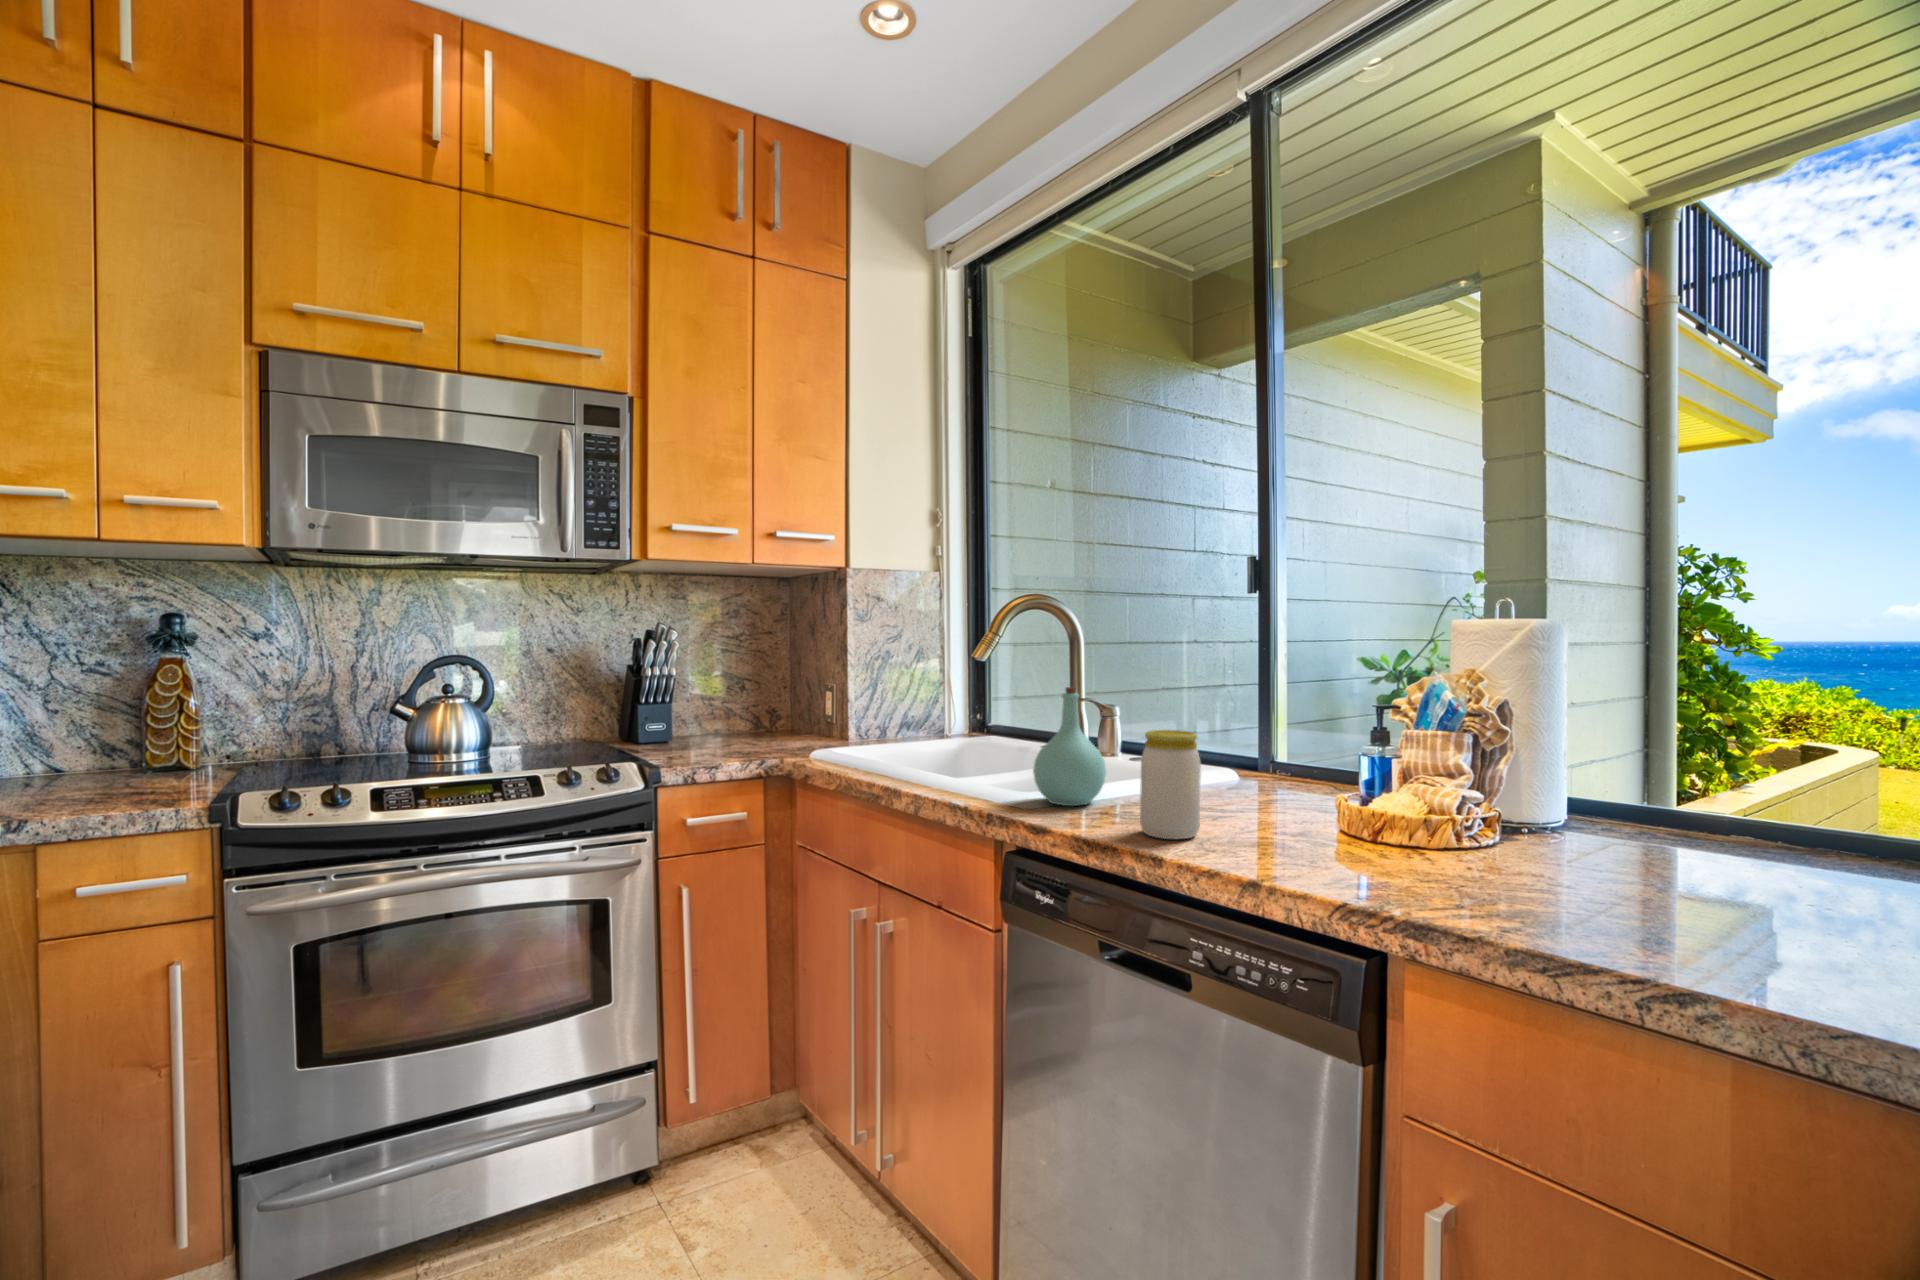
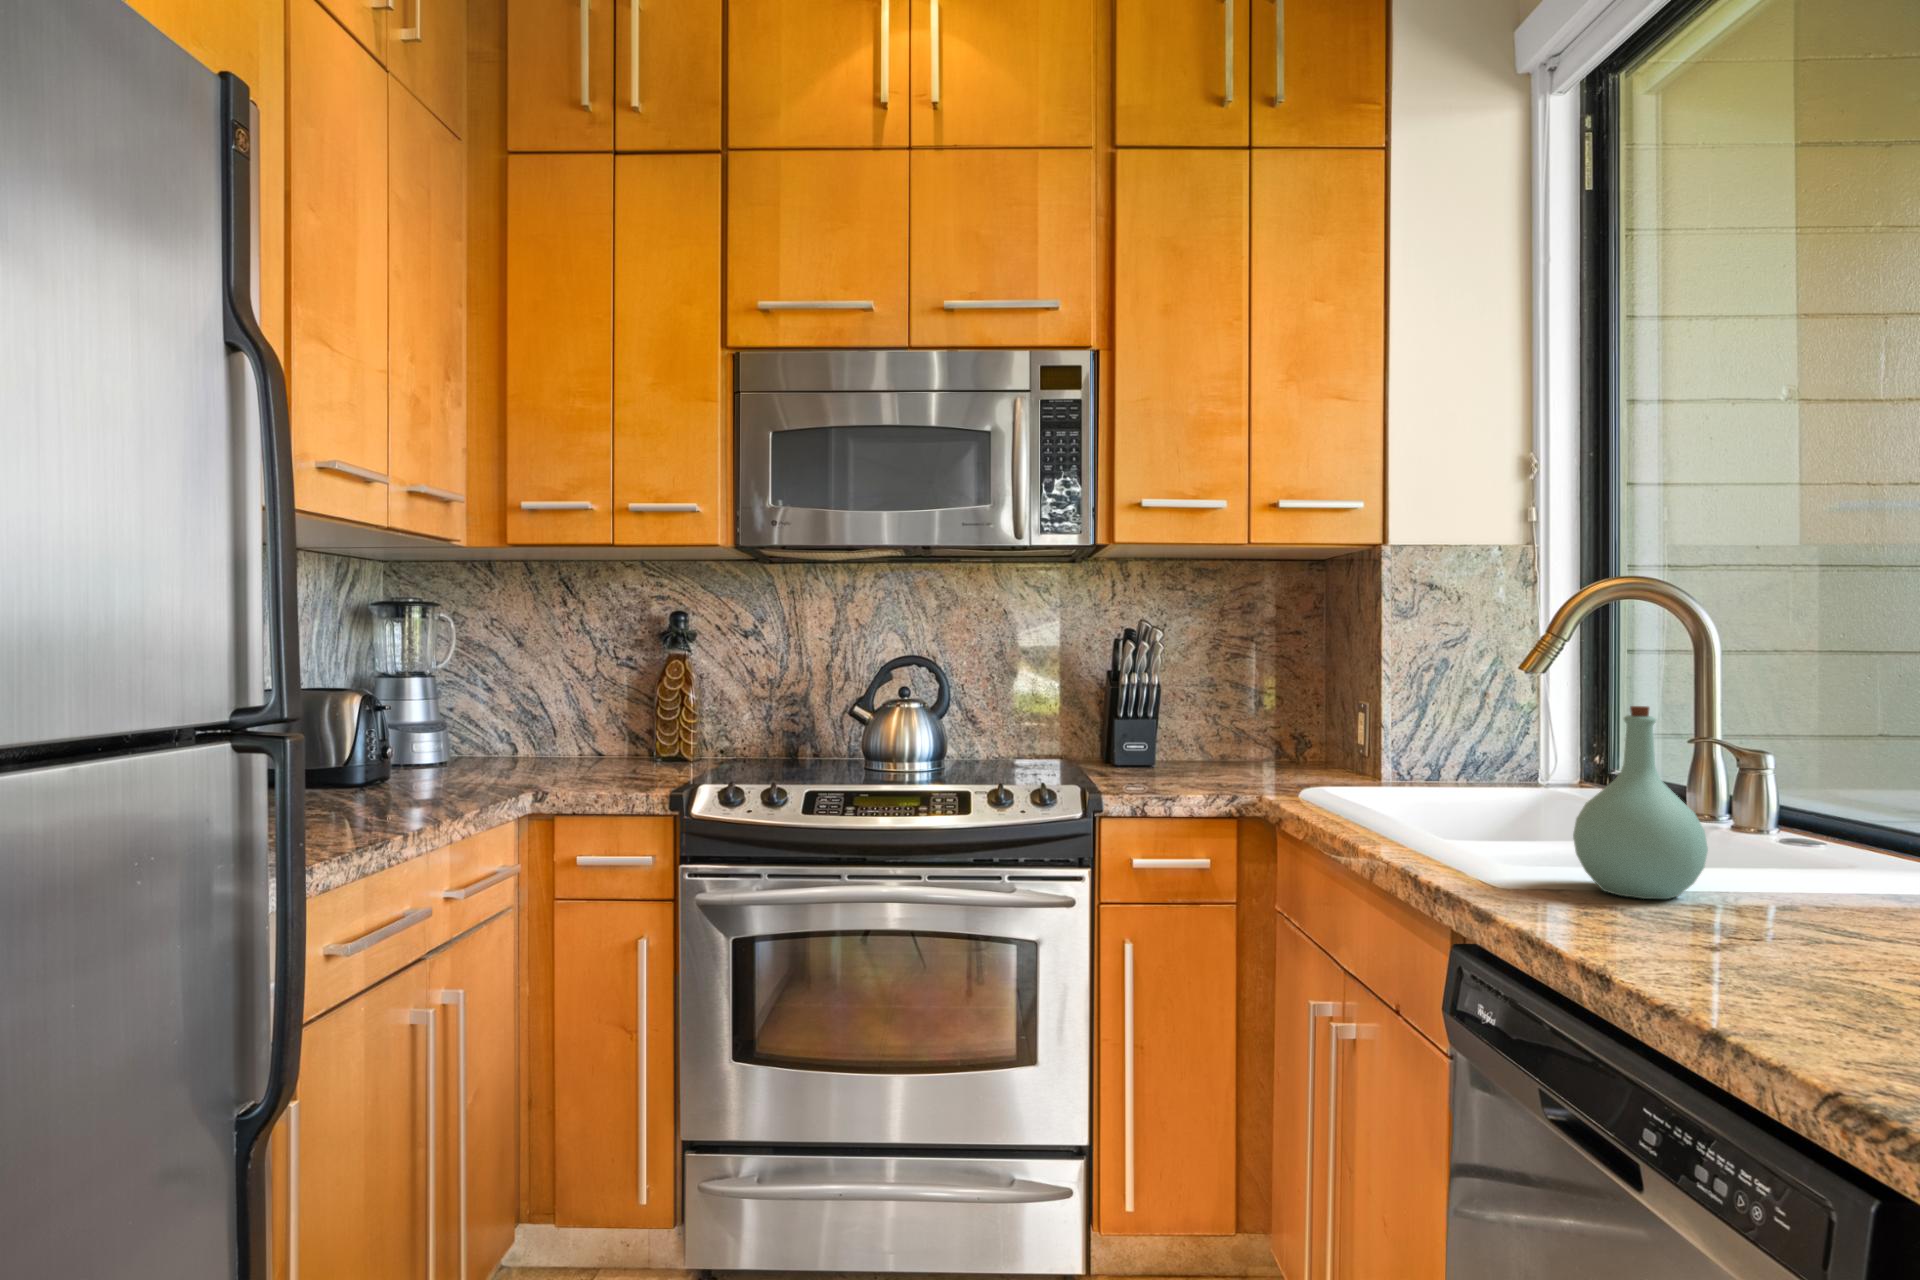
jar: present [1140,730,1201,839] -> none [1725,779,1851,974]

